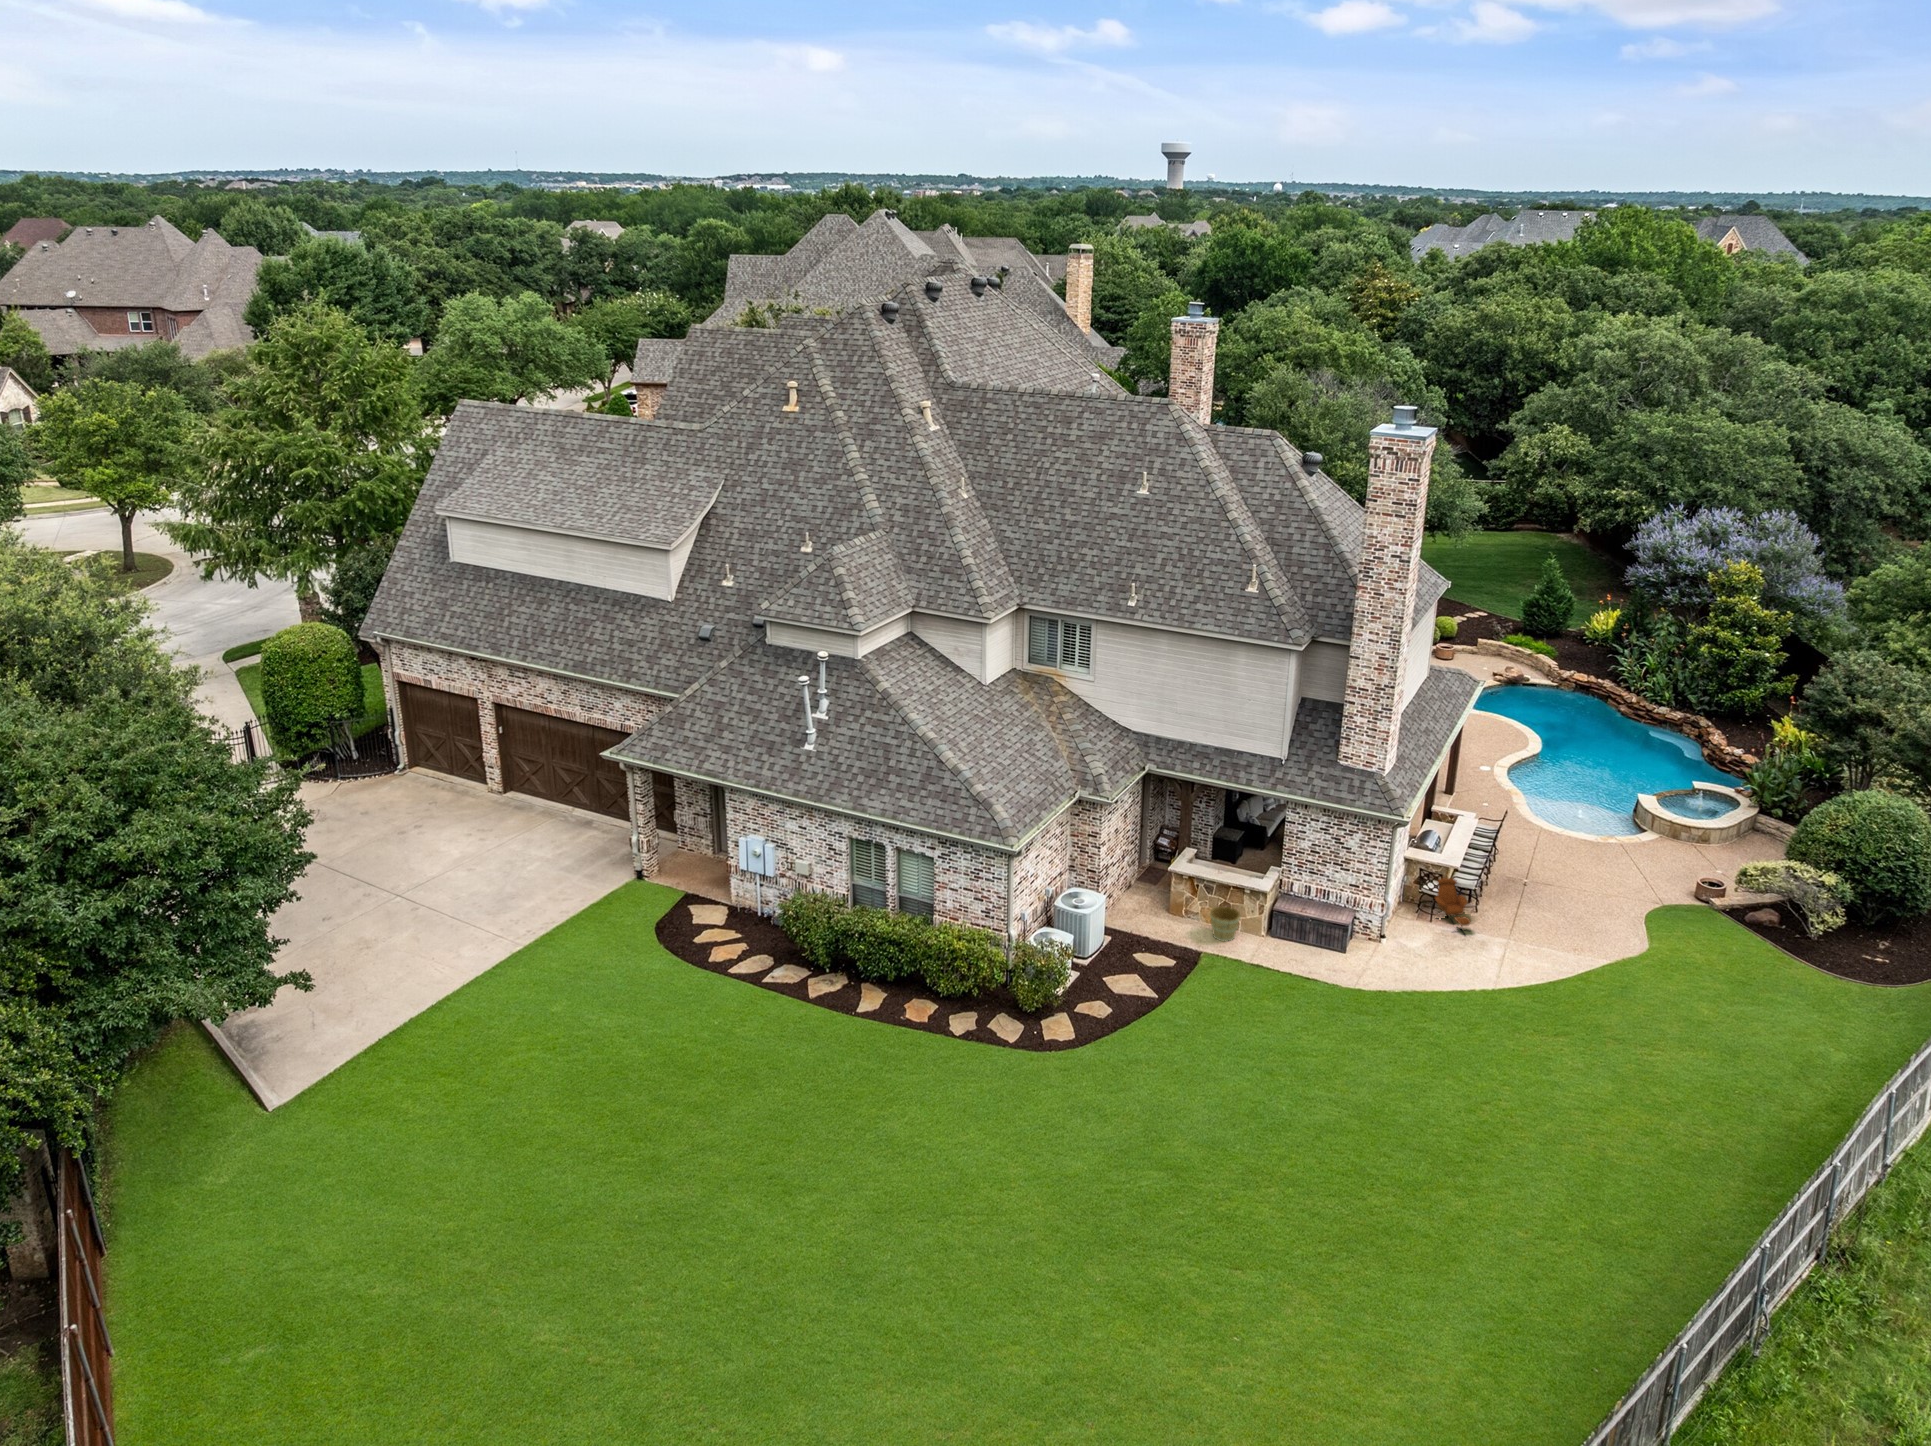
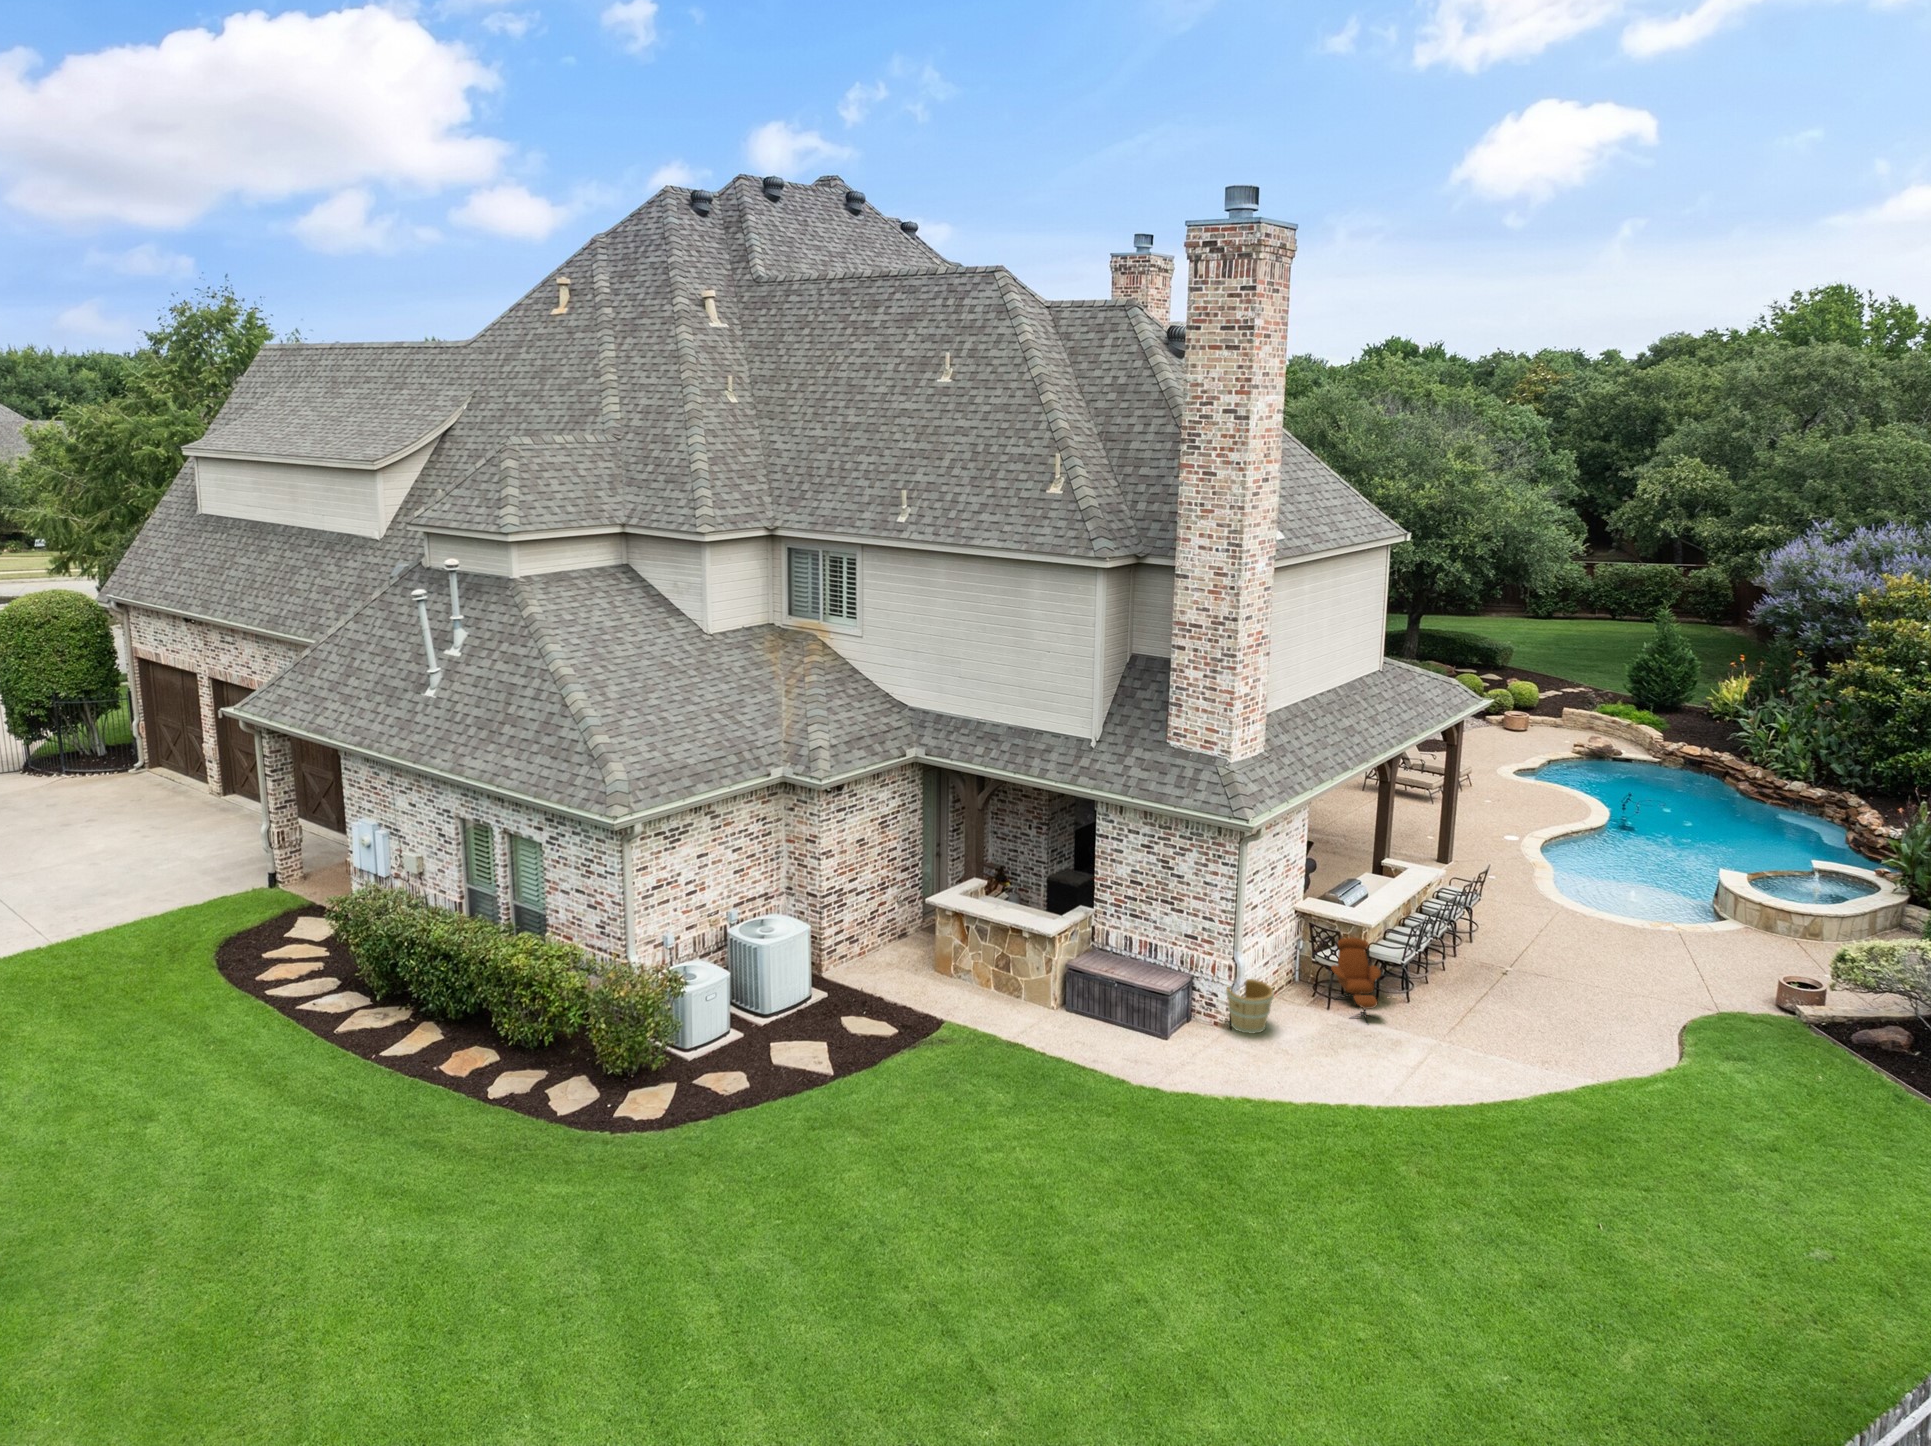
wooden bucket: present [1210,907,1241,941] -> present [1226,979,1274,1034]

